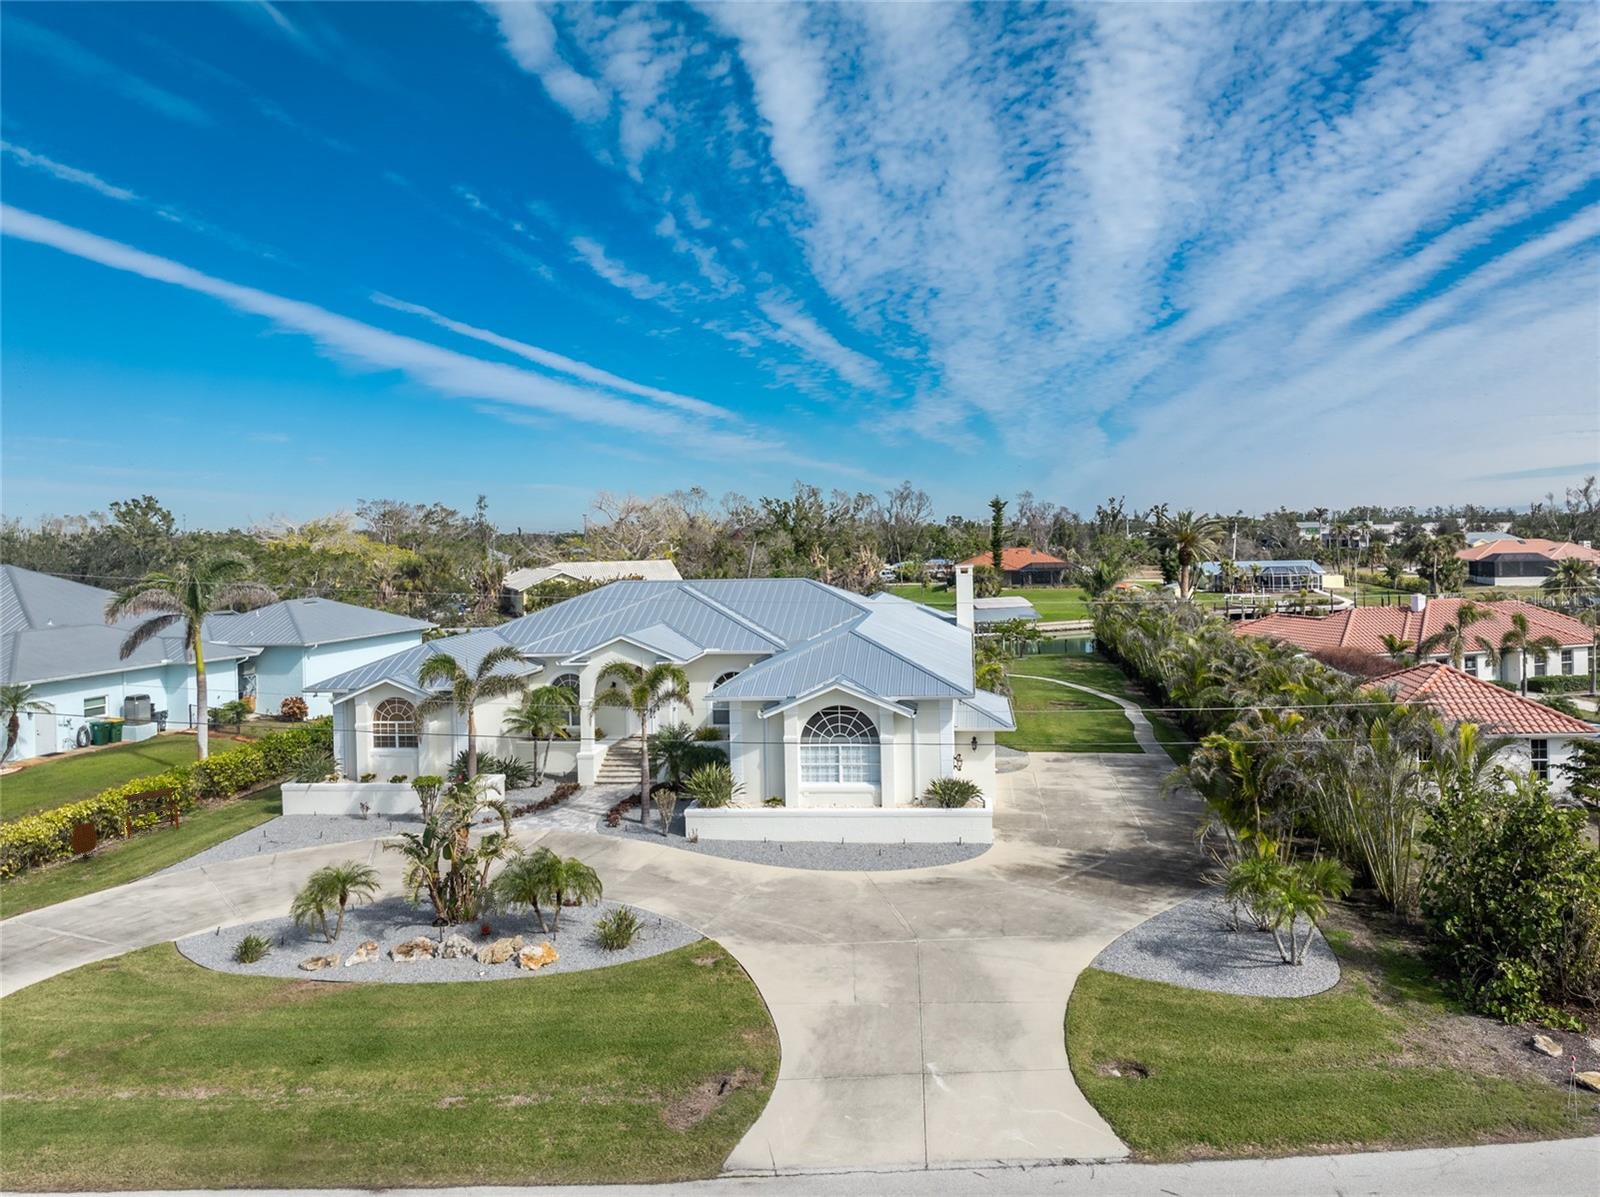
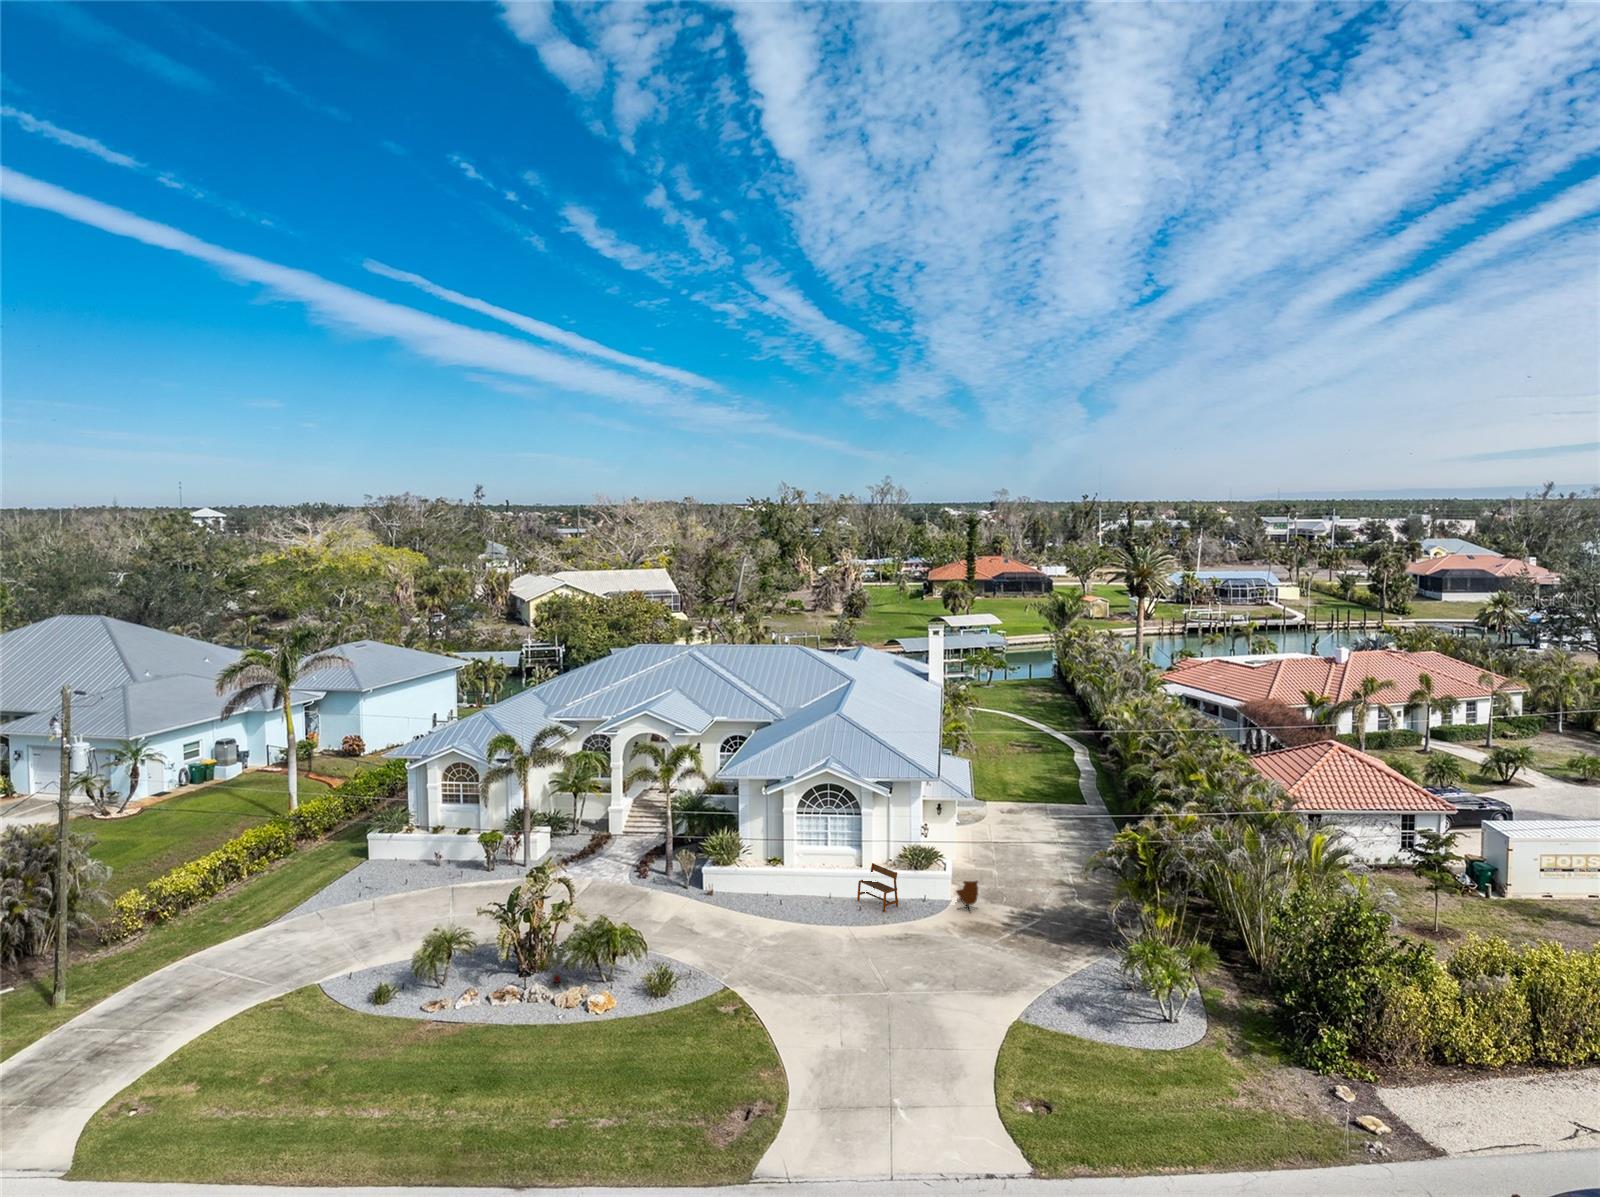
bench: present [125,788,179,838] -> present [857,863,898,912]
lounge chair: present [69,821,99,861] -> present [956,880,978,909]

